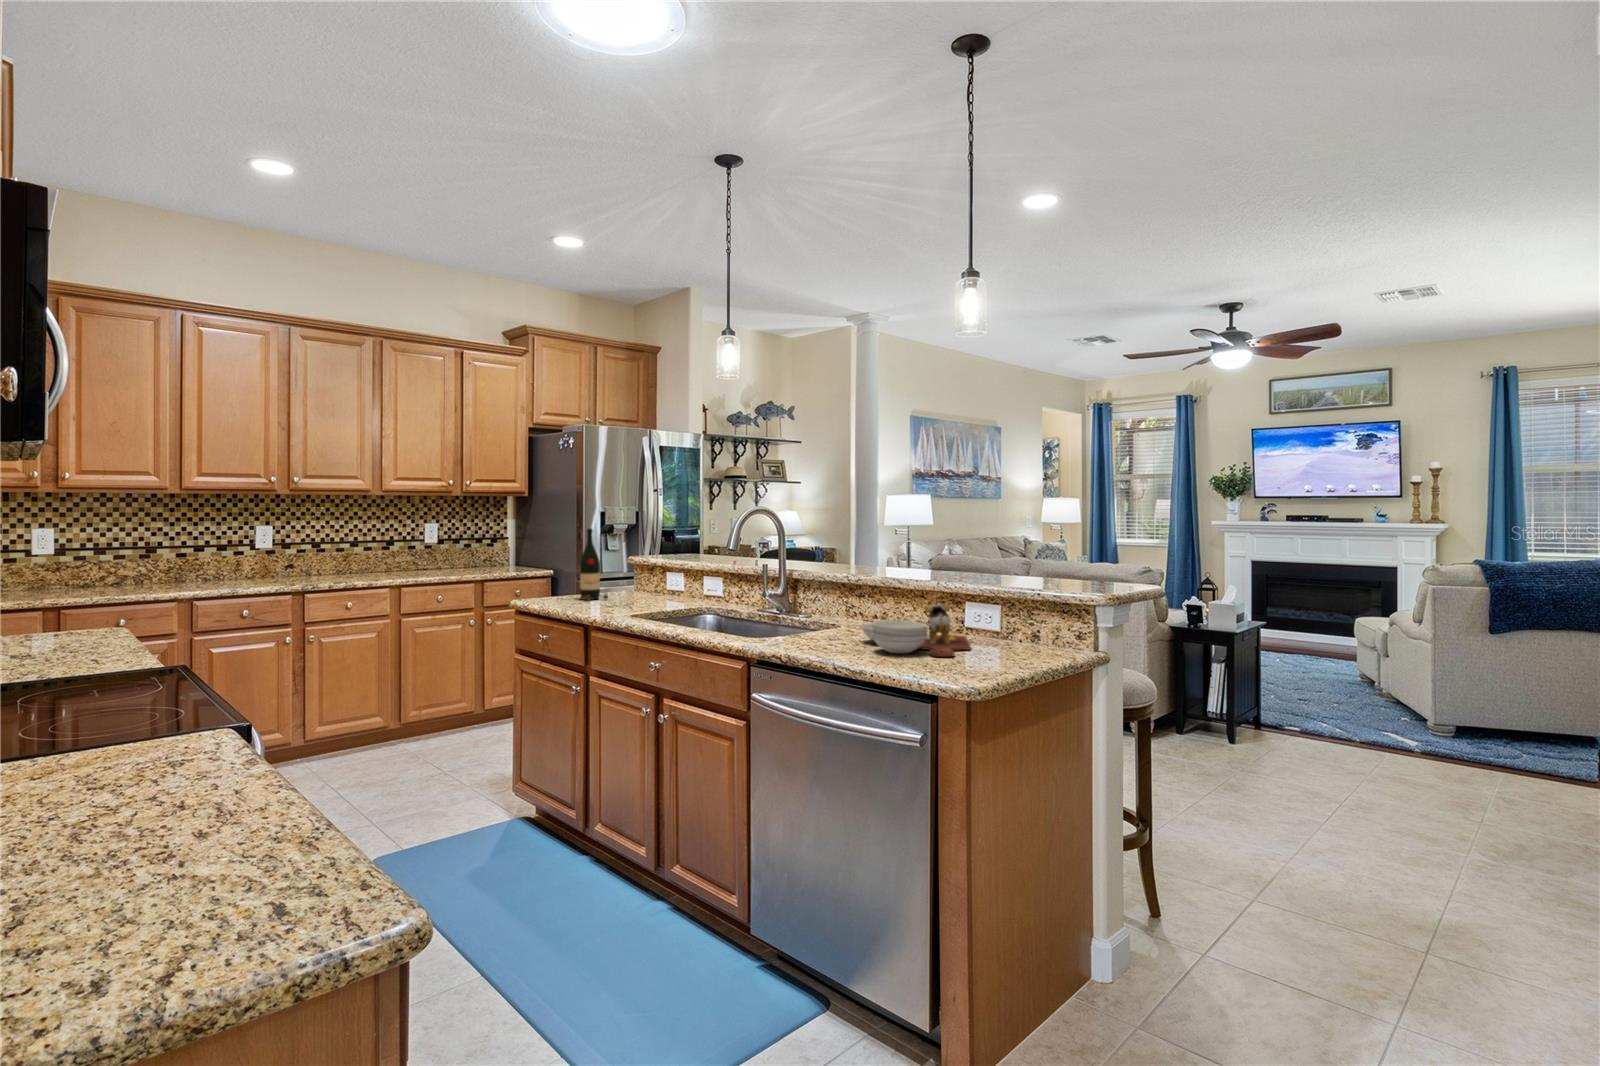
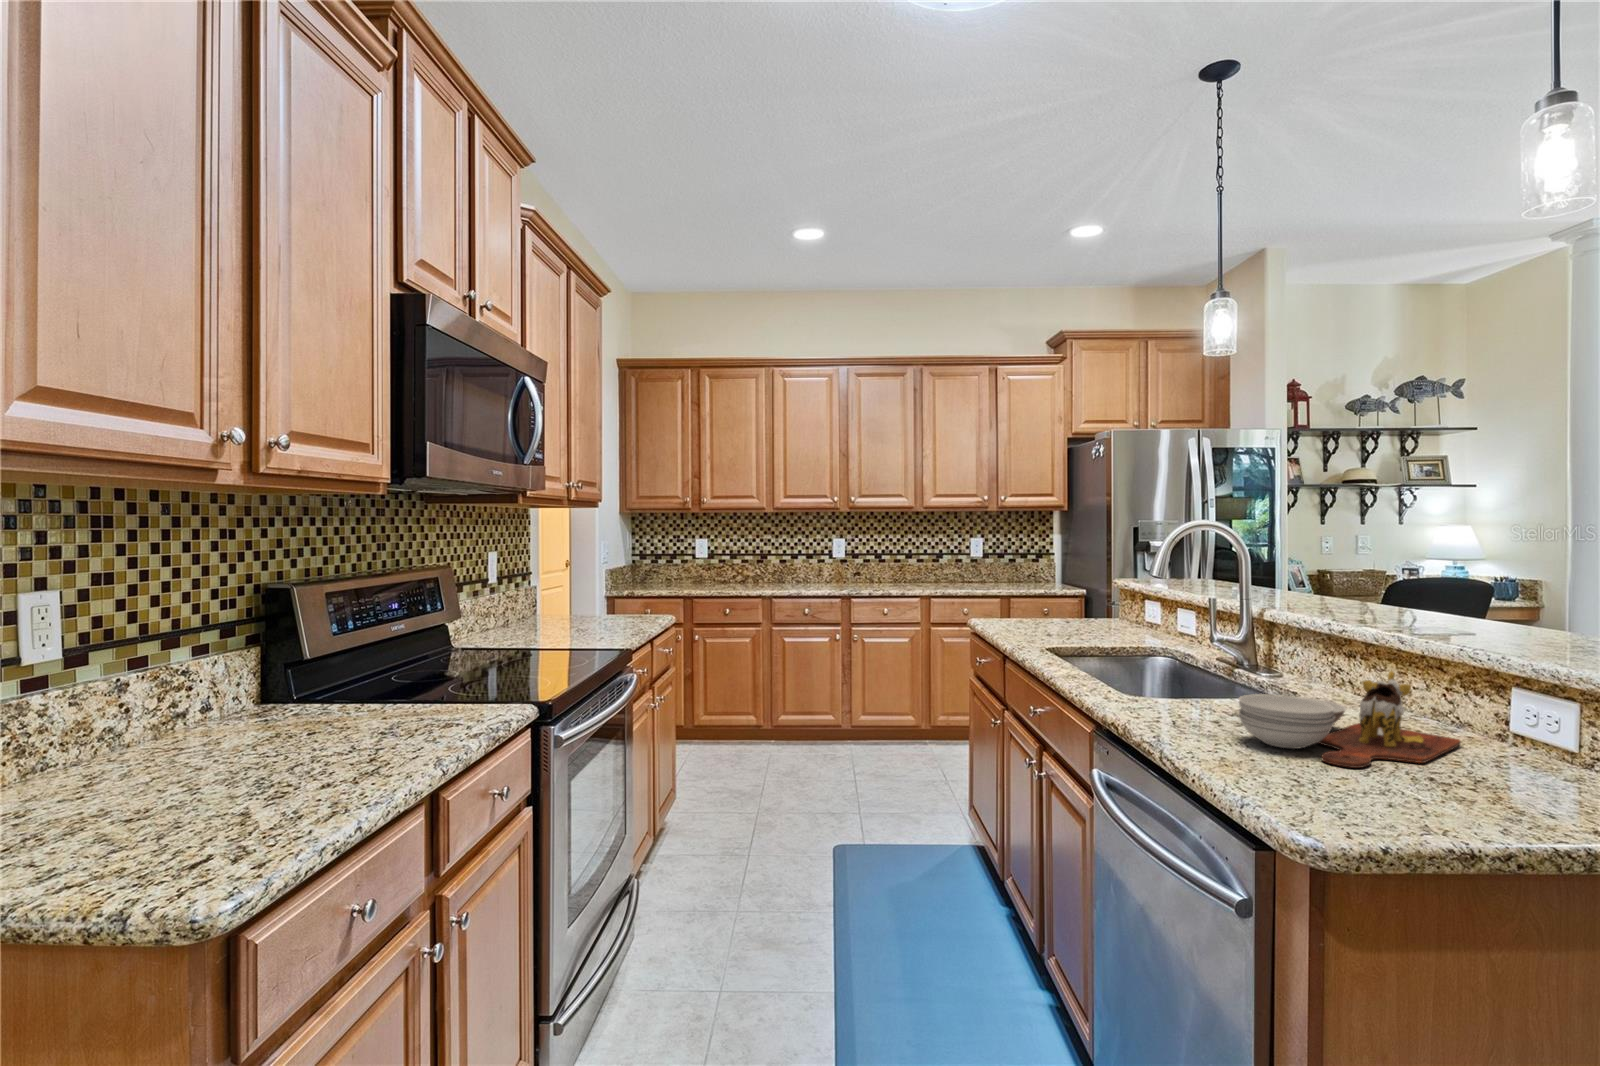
wine bottle: present [580,529,608,600] -> none [1044,547,1074,627]

